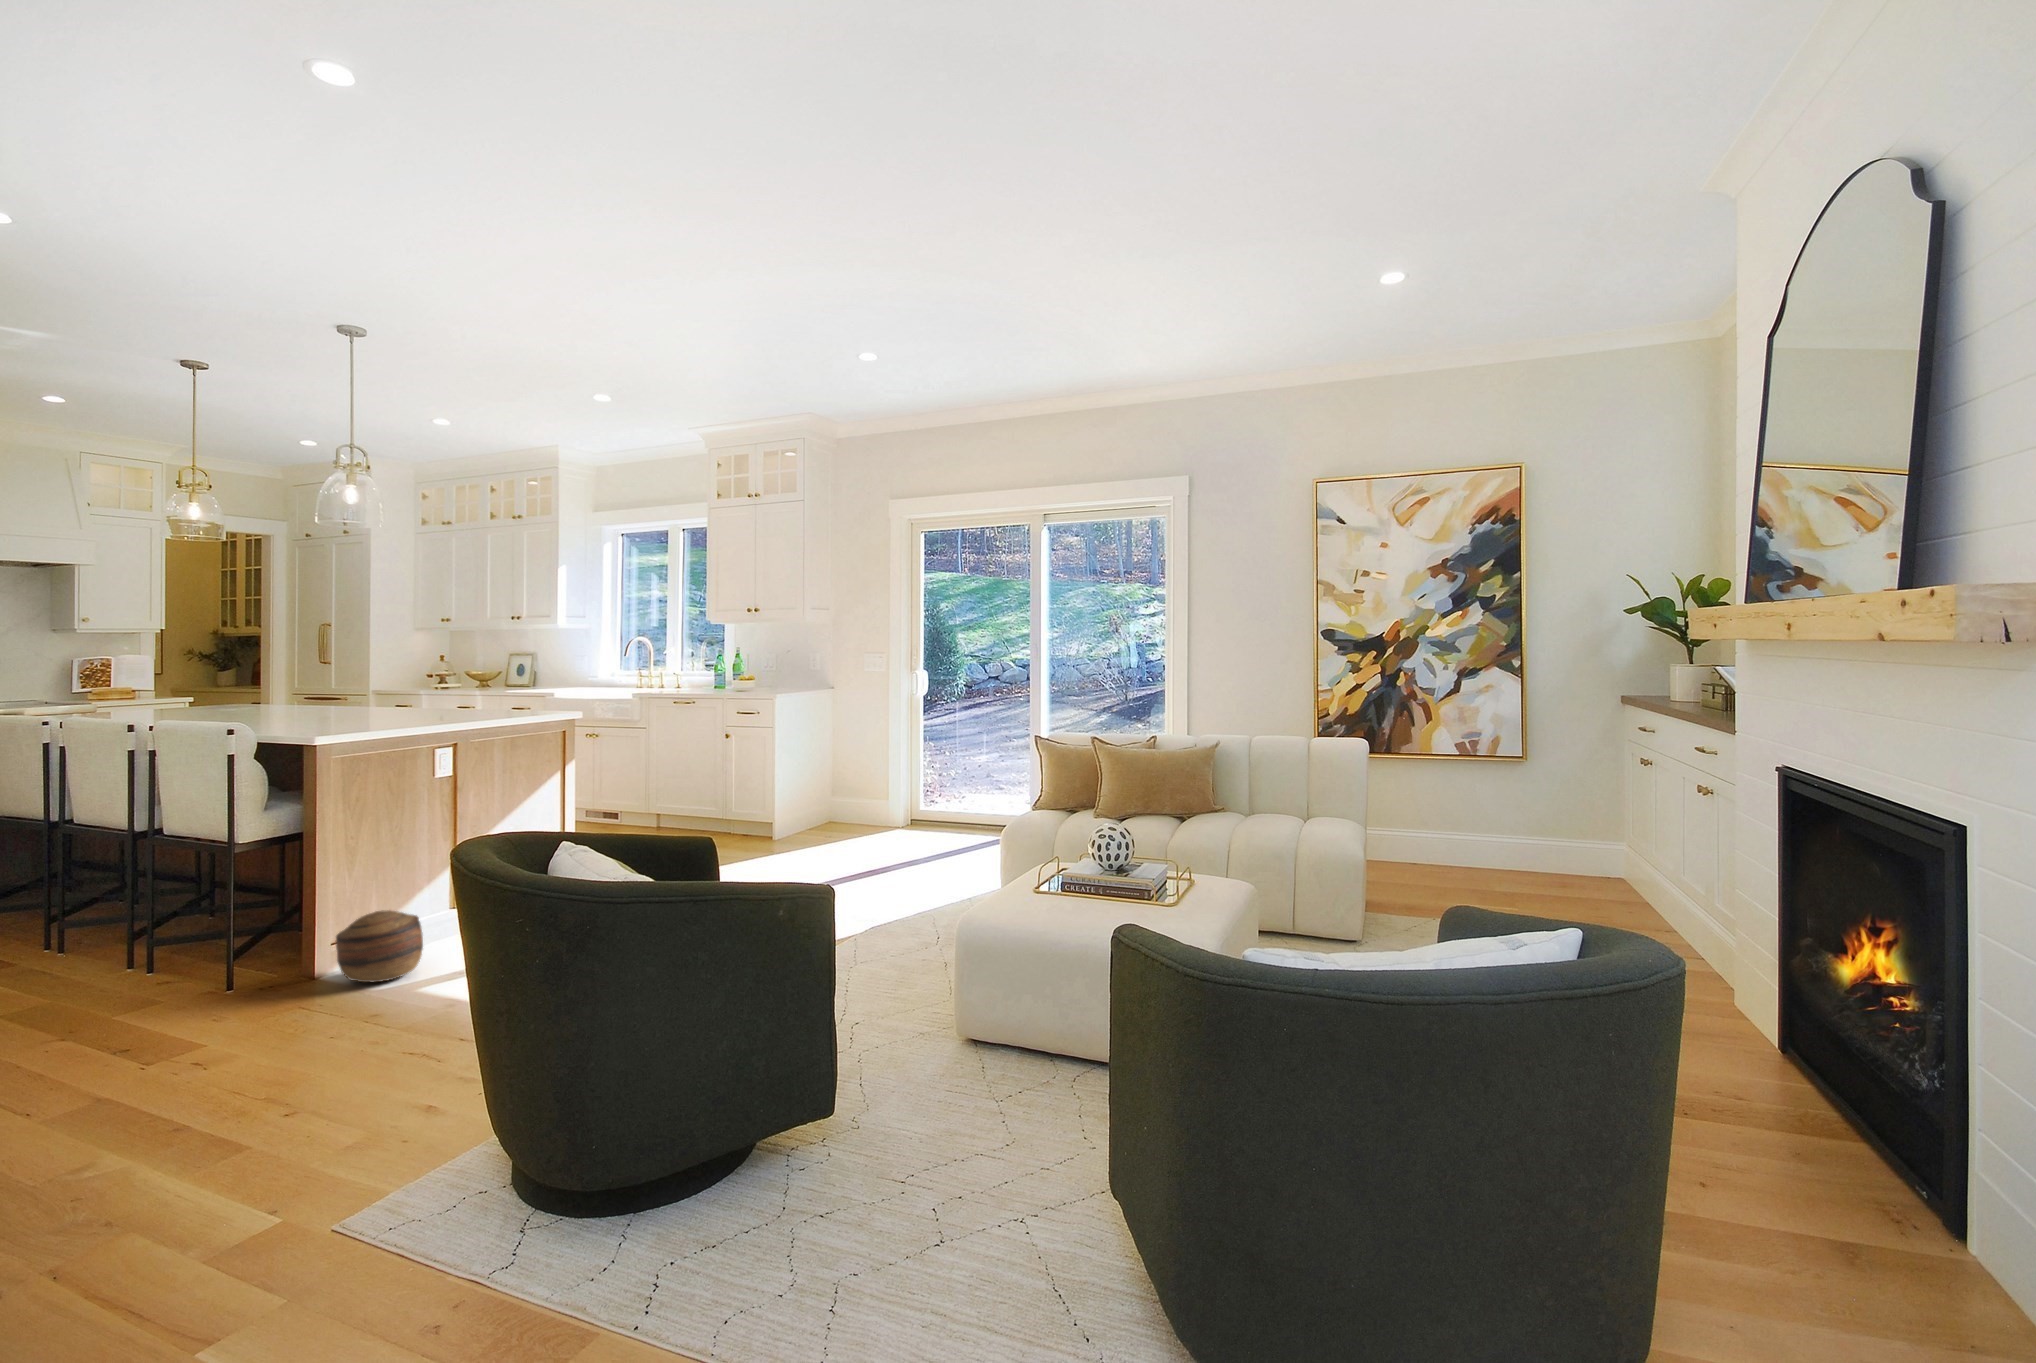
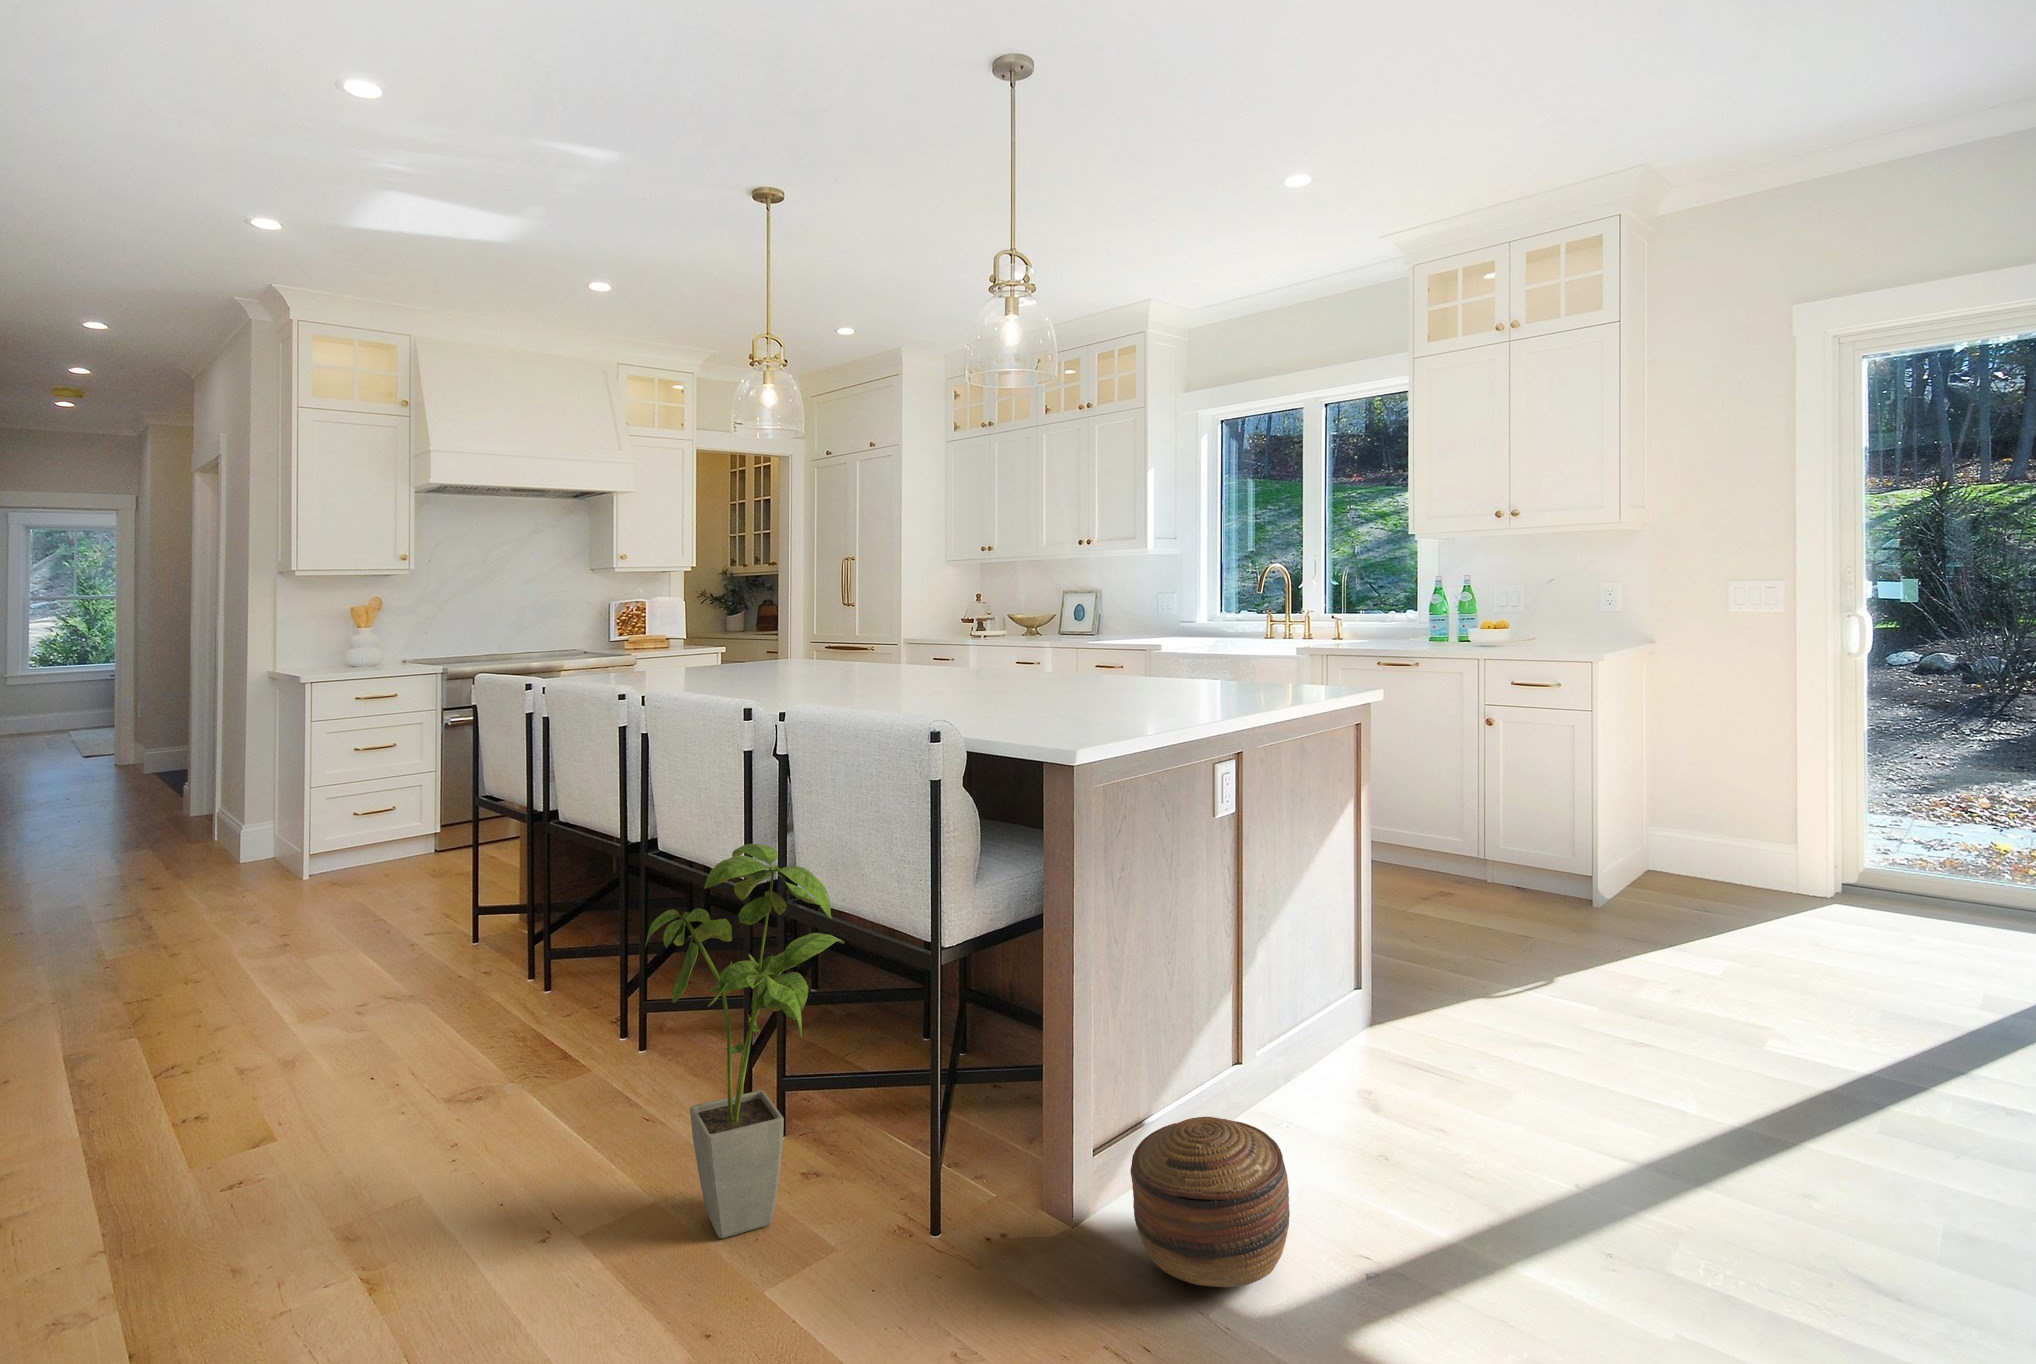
house plant: none [38,795,186,1004] -> present [646,844,844,1238]

